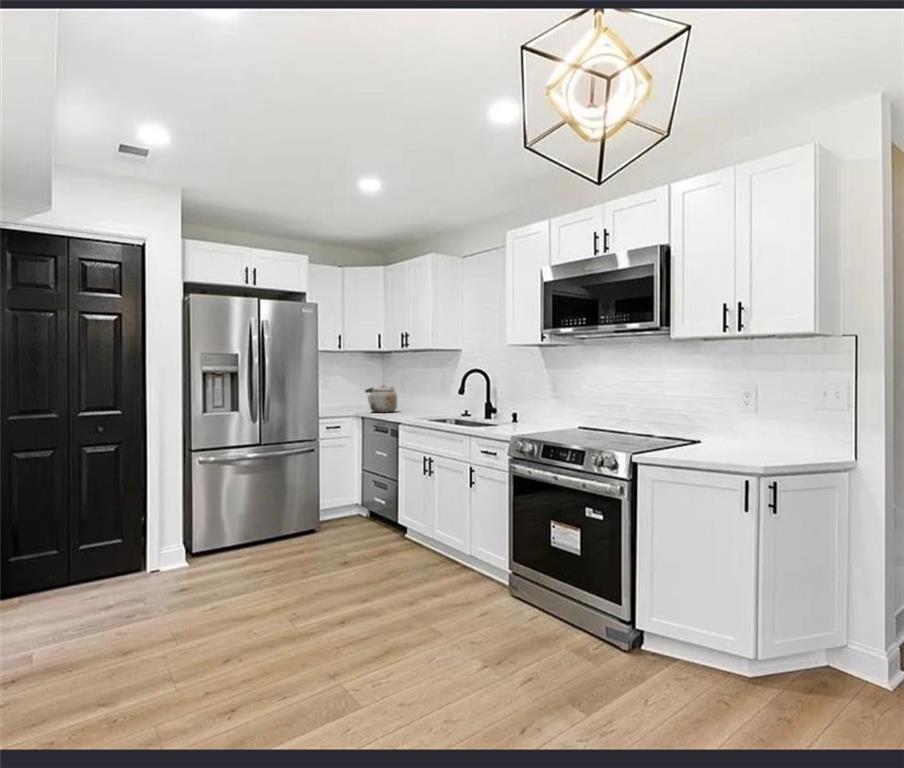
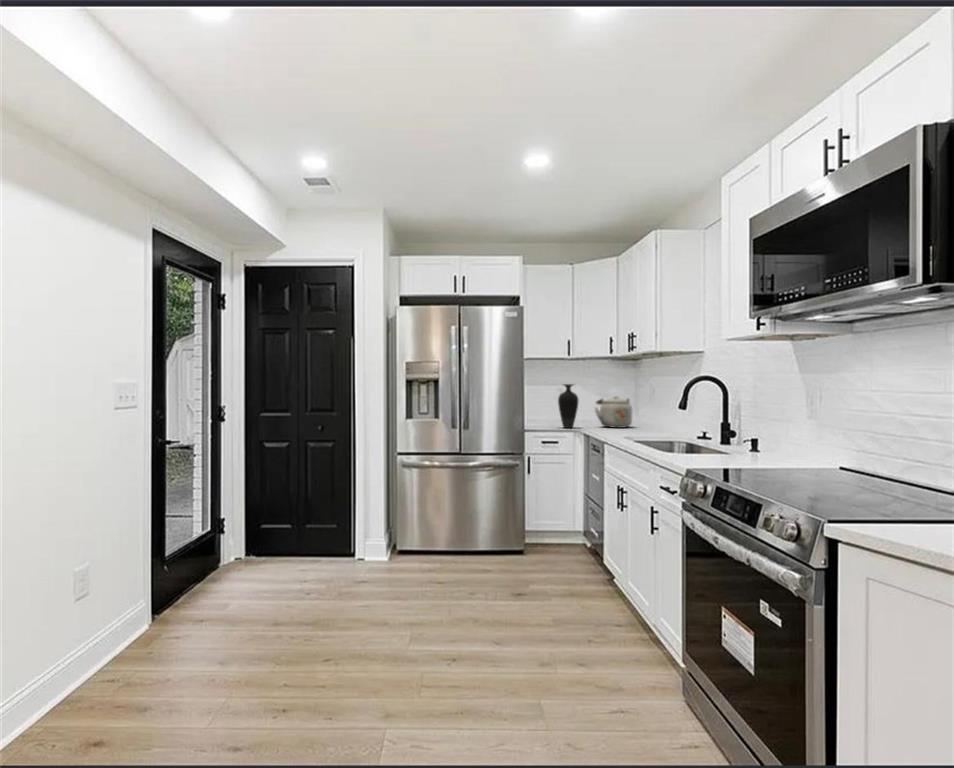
vase: none [337,375,356,415] -> present [558,384,579,428]

